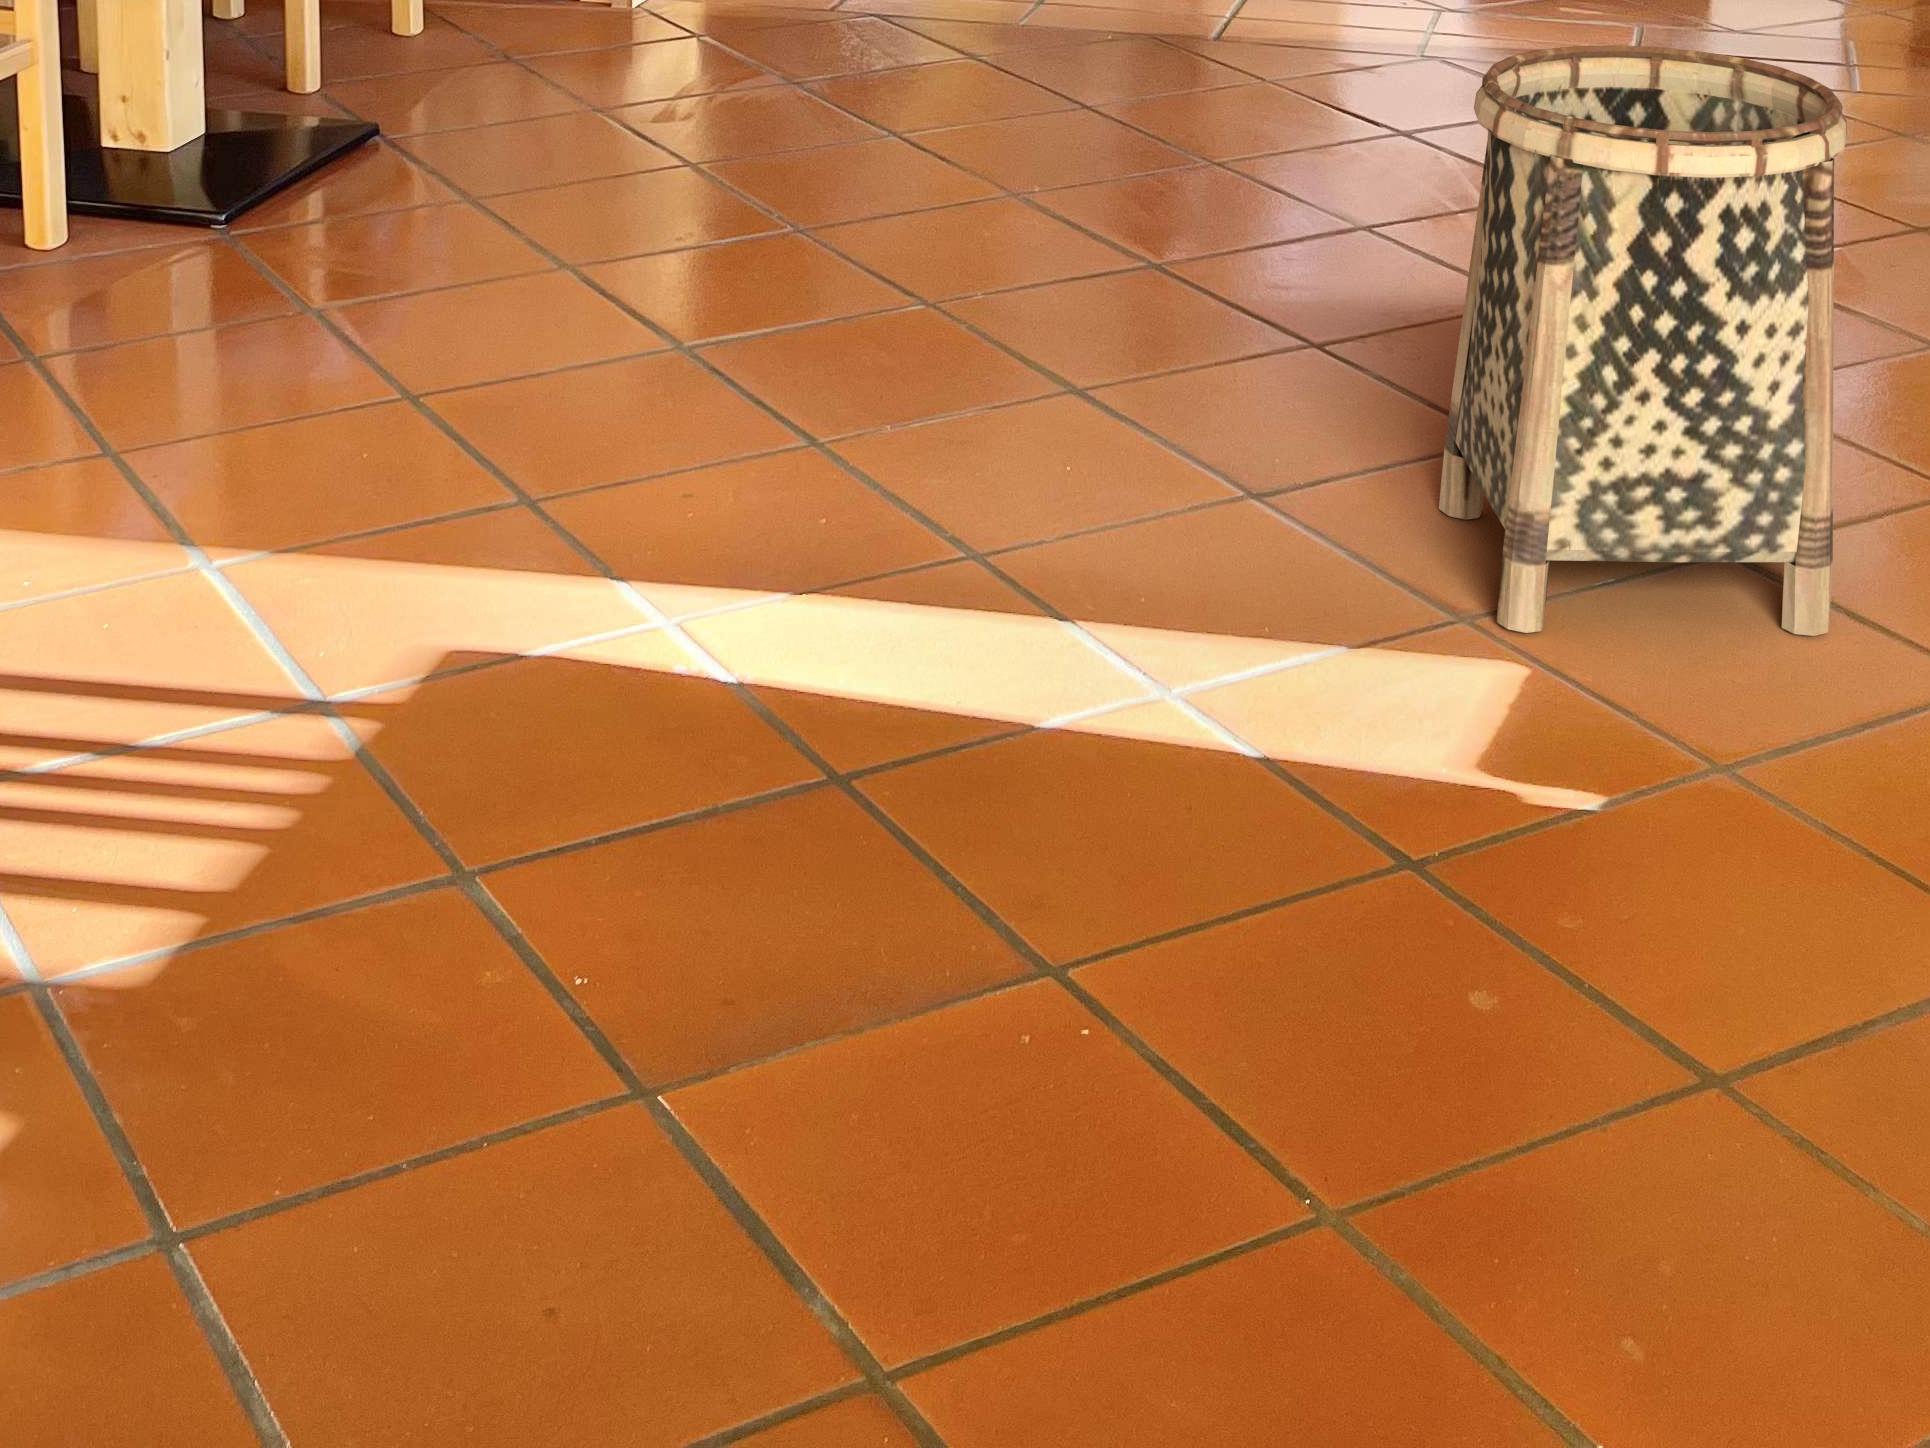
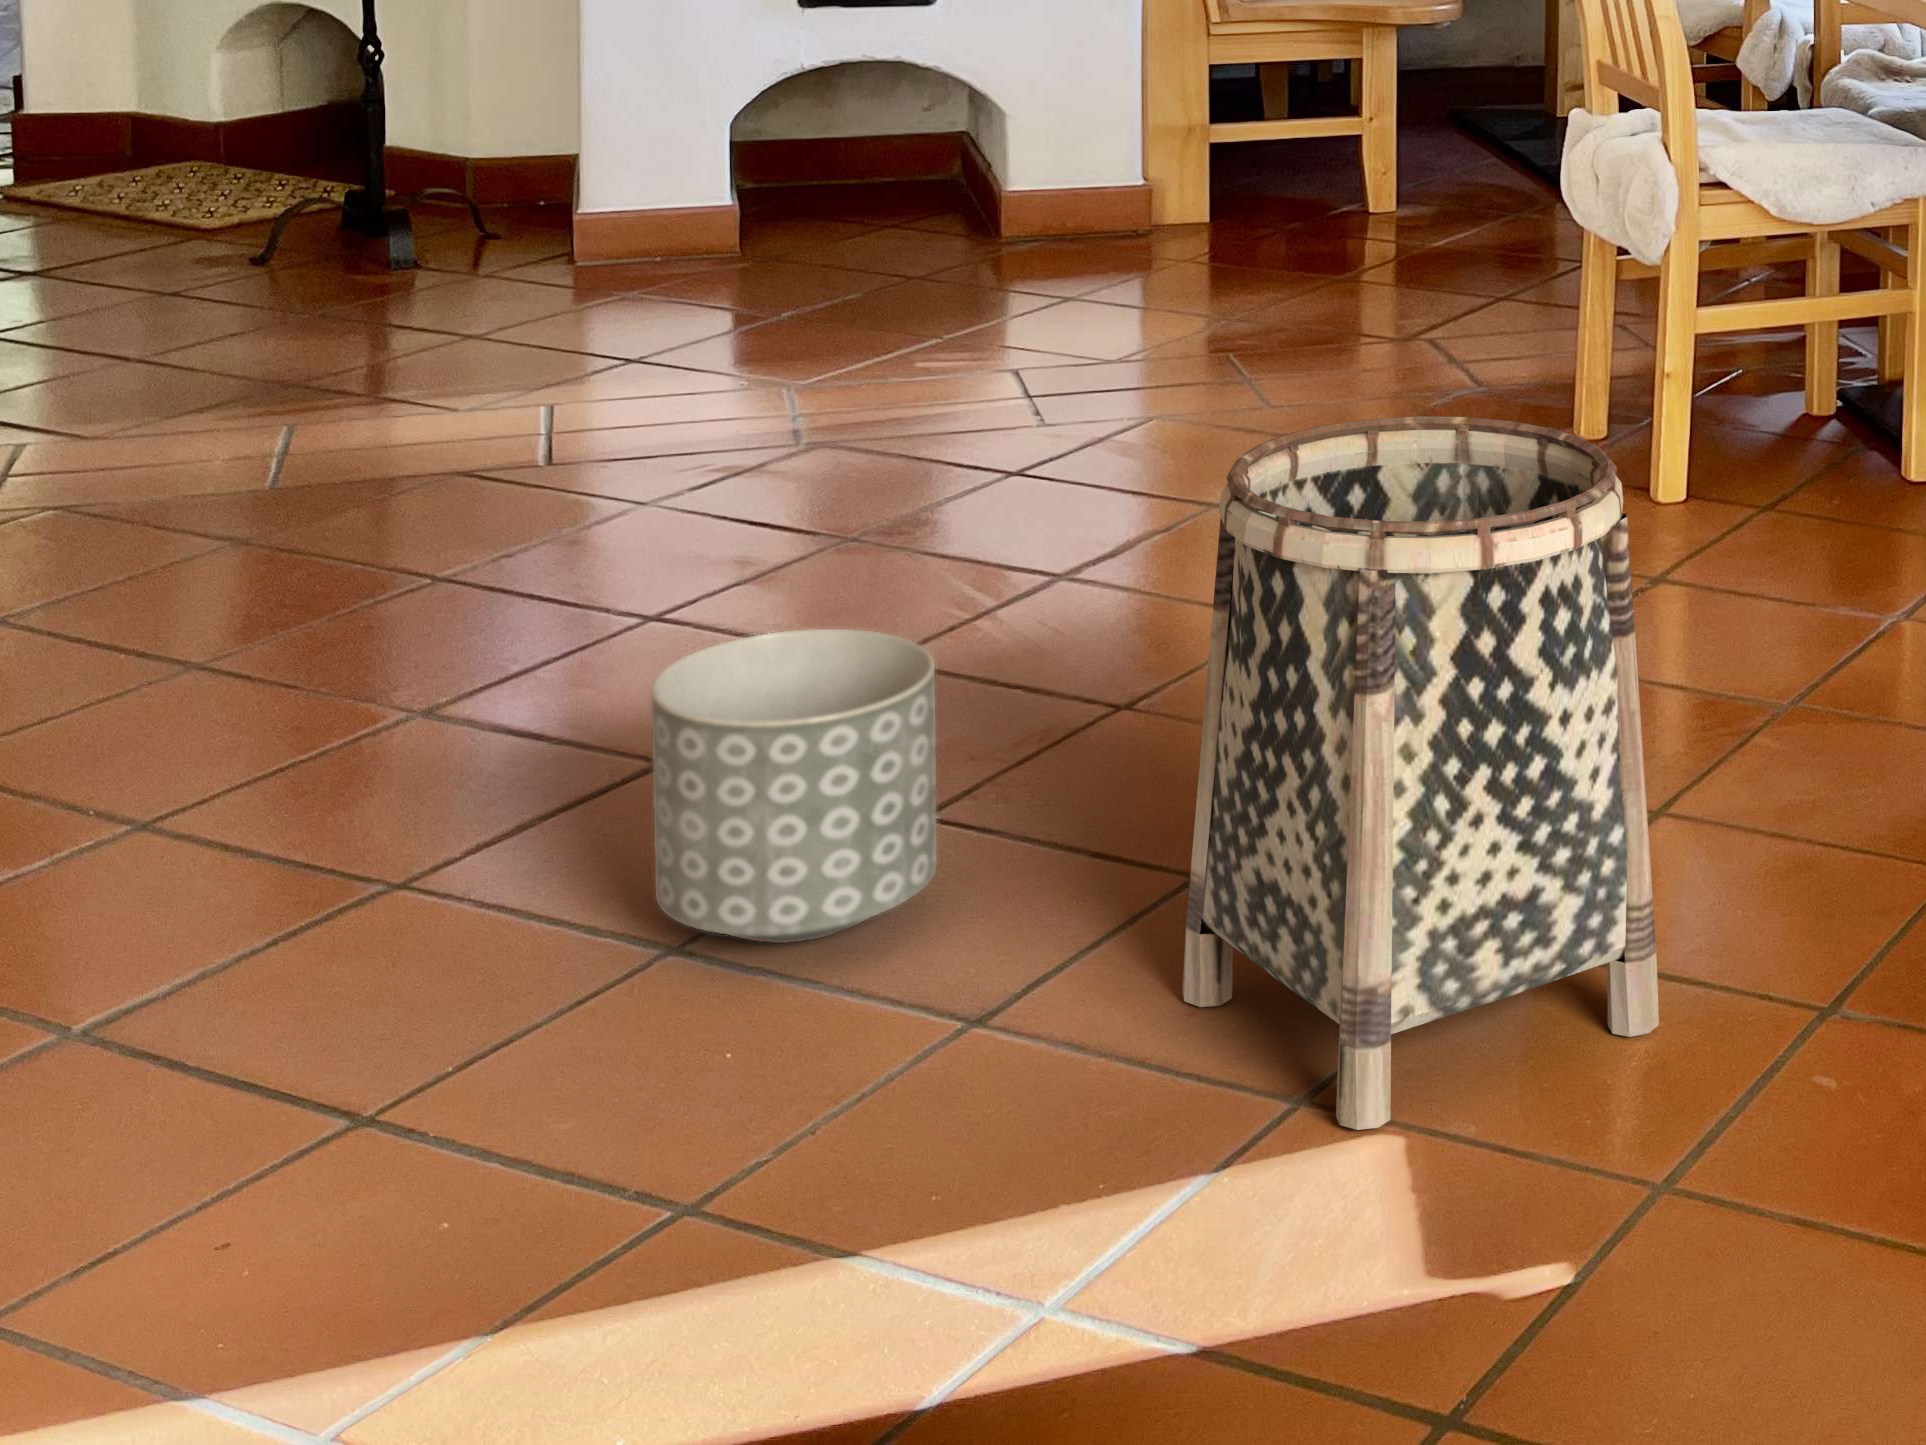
planter: none [1090,156,1313,398] -> present [651,629,937,943]

